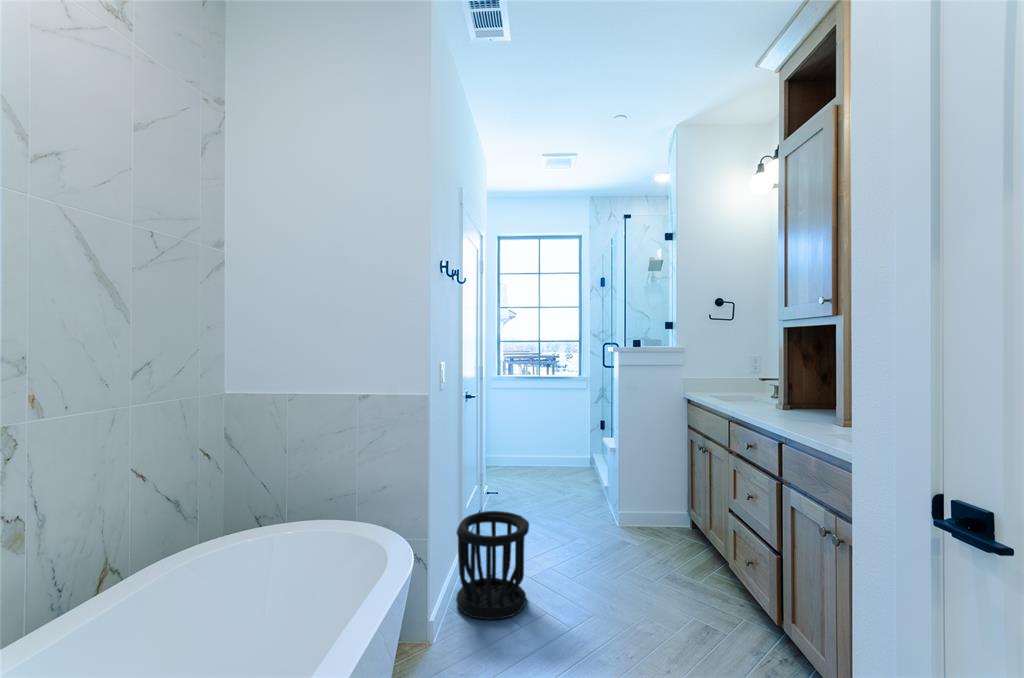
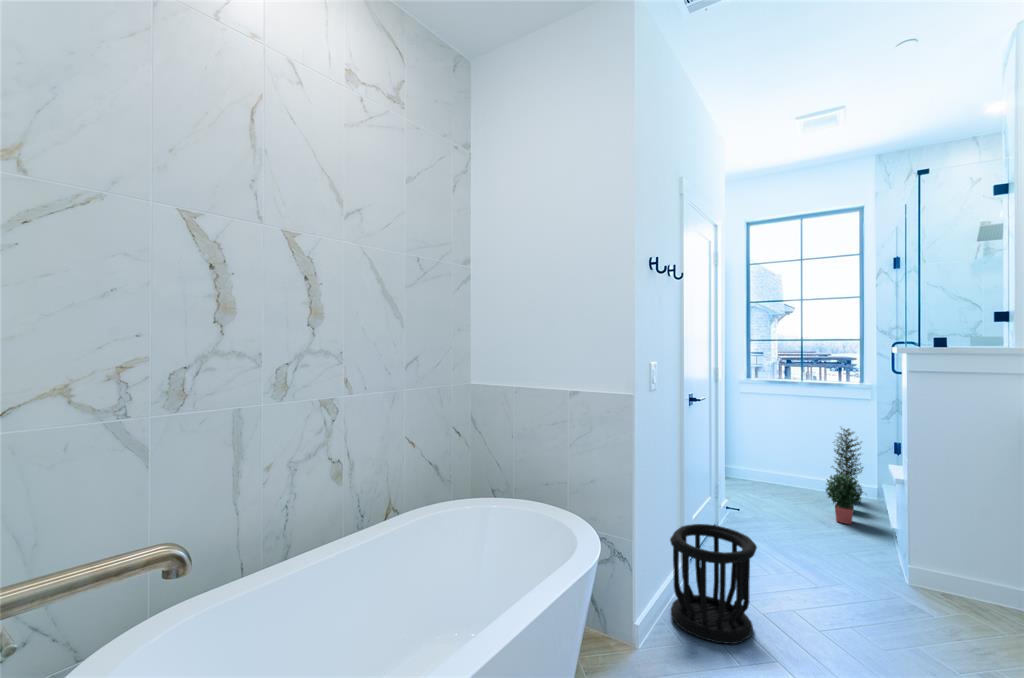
potted plant: none [559,411,586,490] -> present [826,428,863,524]

